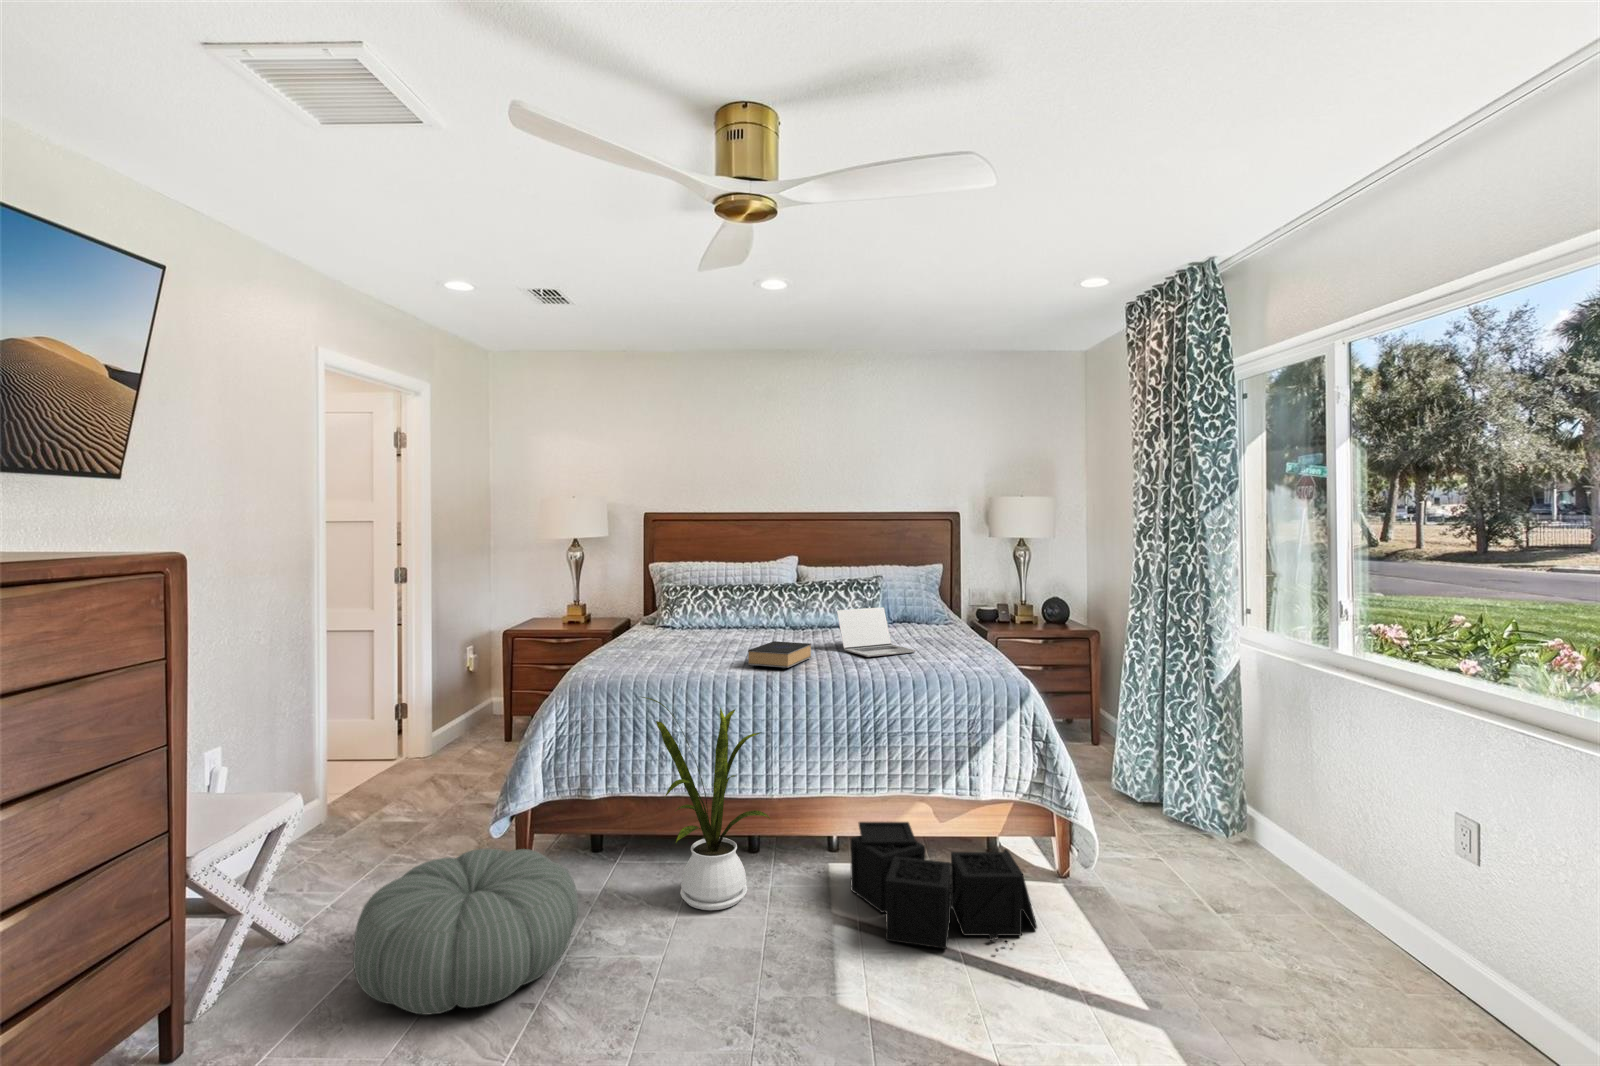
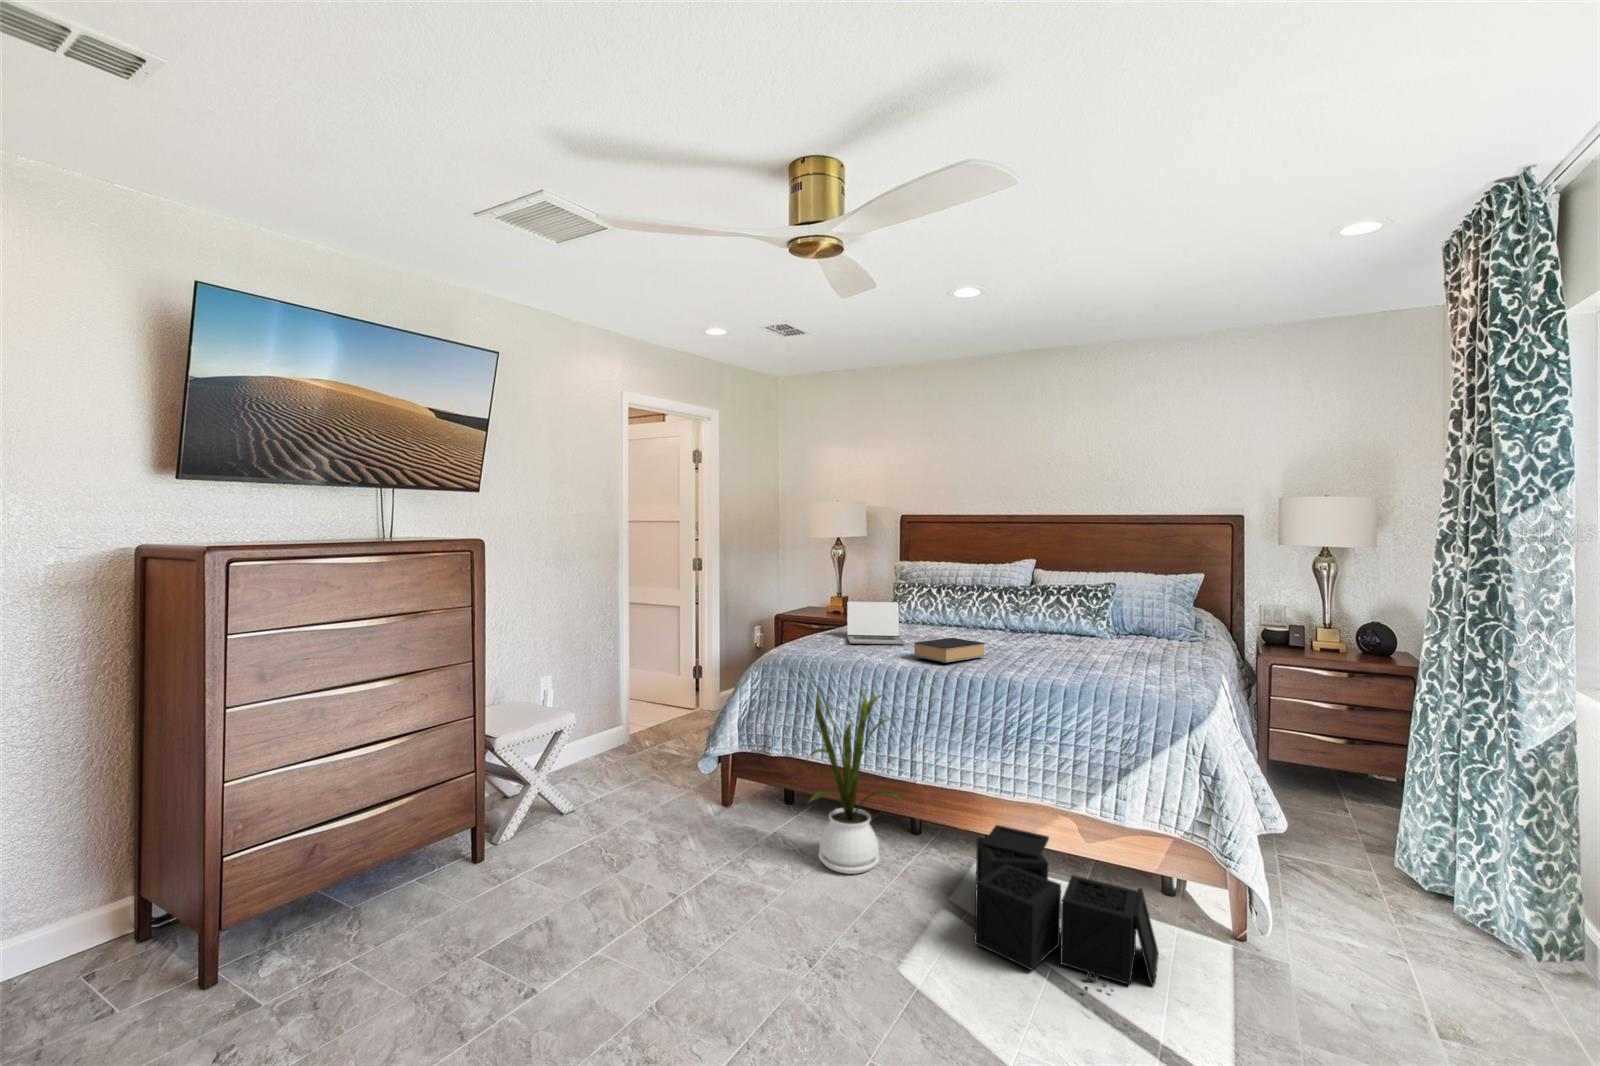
laptop: present [837,607,916,657] -> present [847,601,904,645]
pouf: present [353,849,578,1015] -> none [558,775,725,891]

